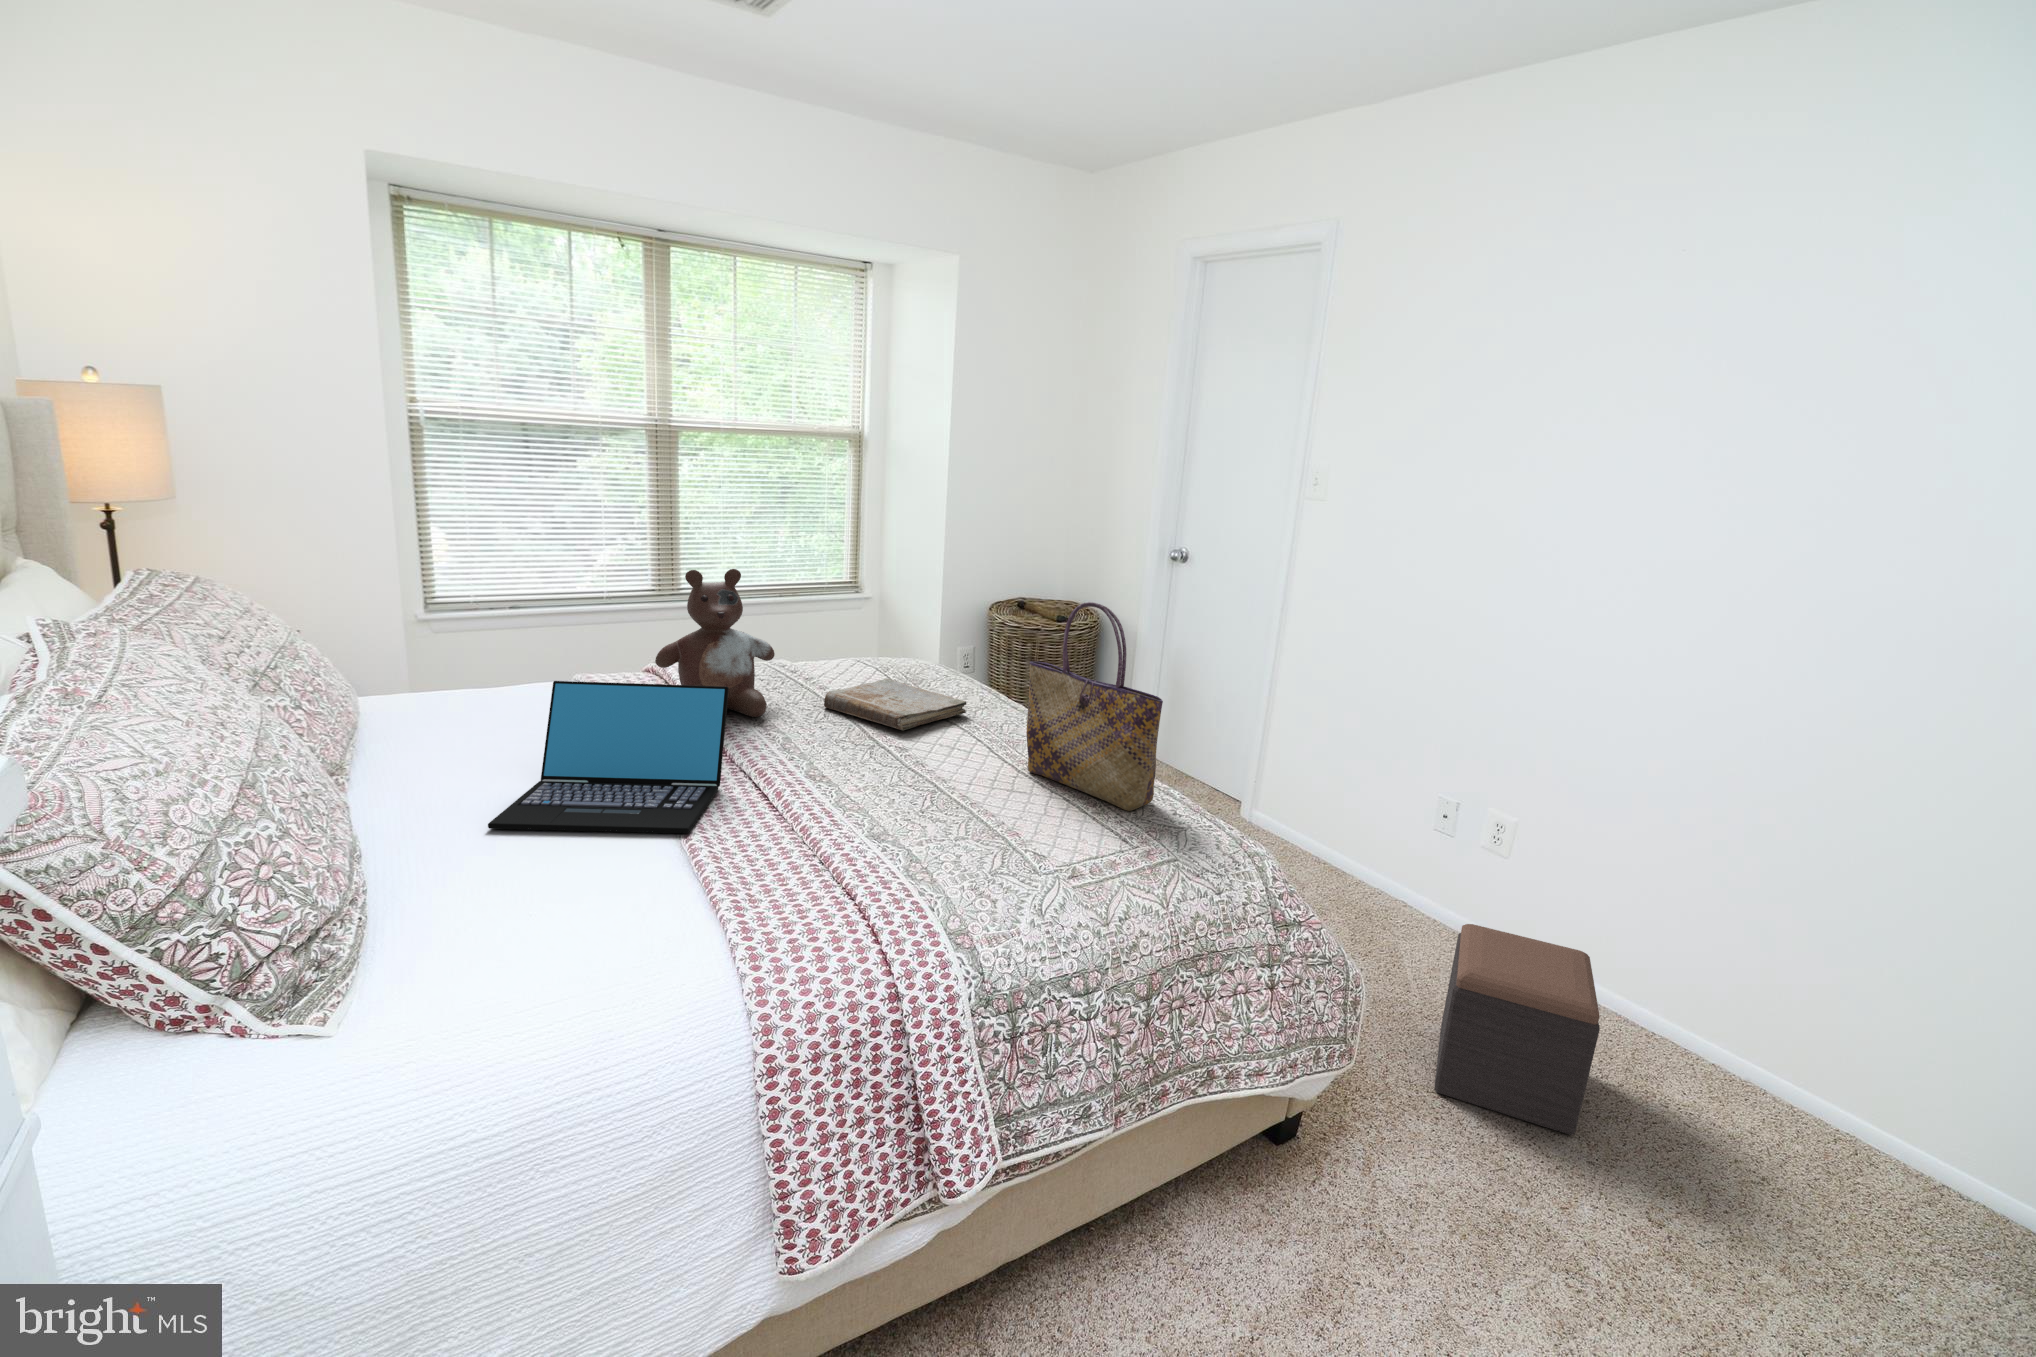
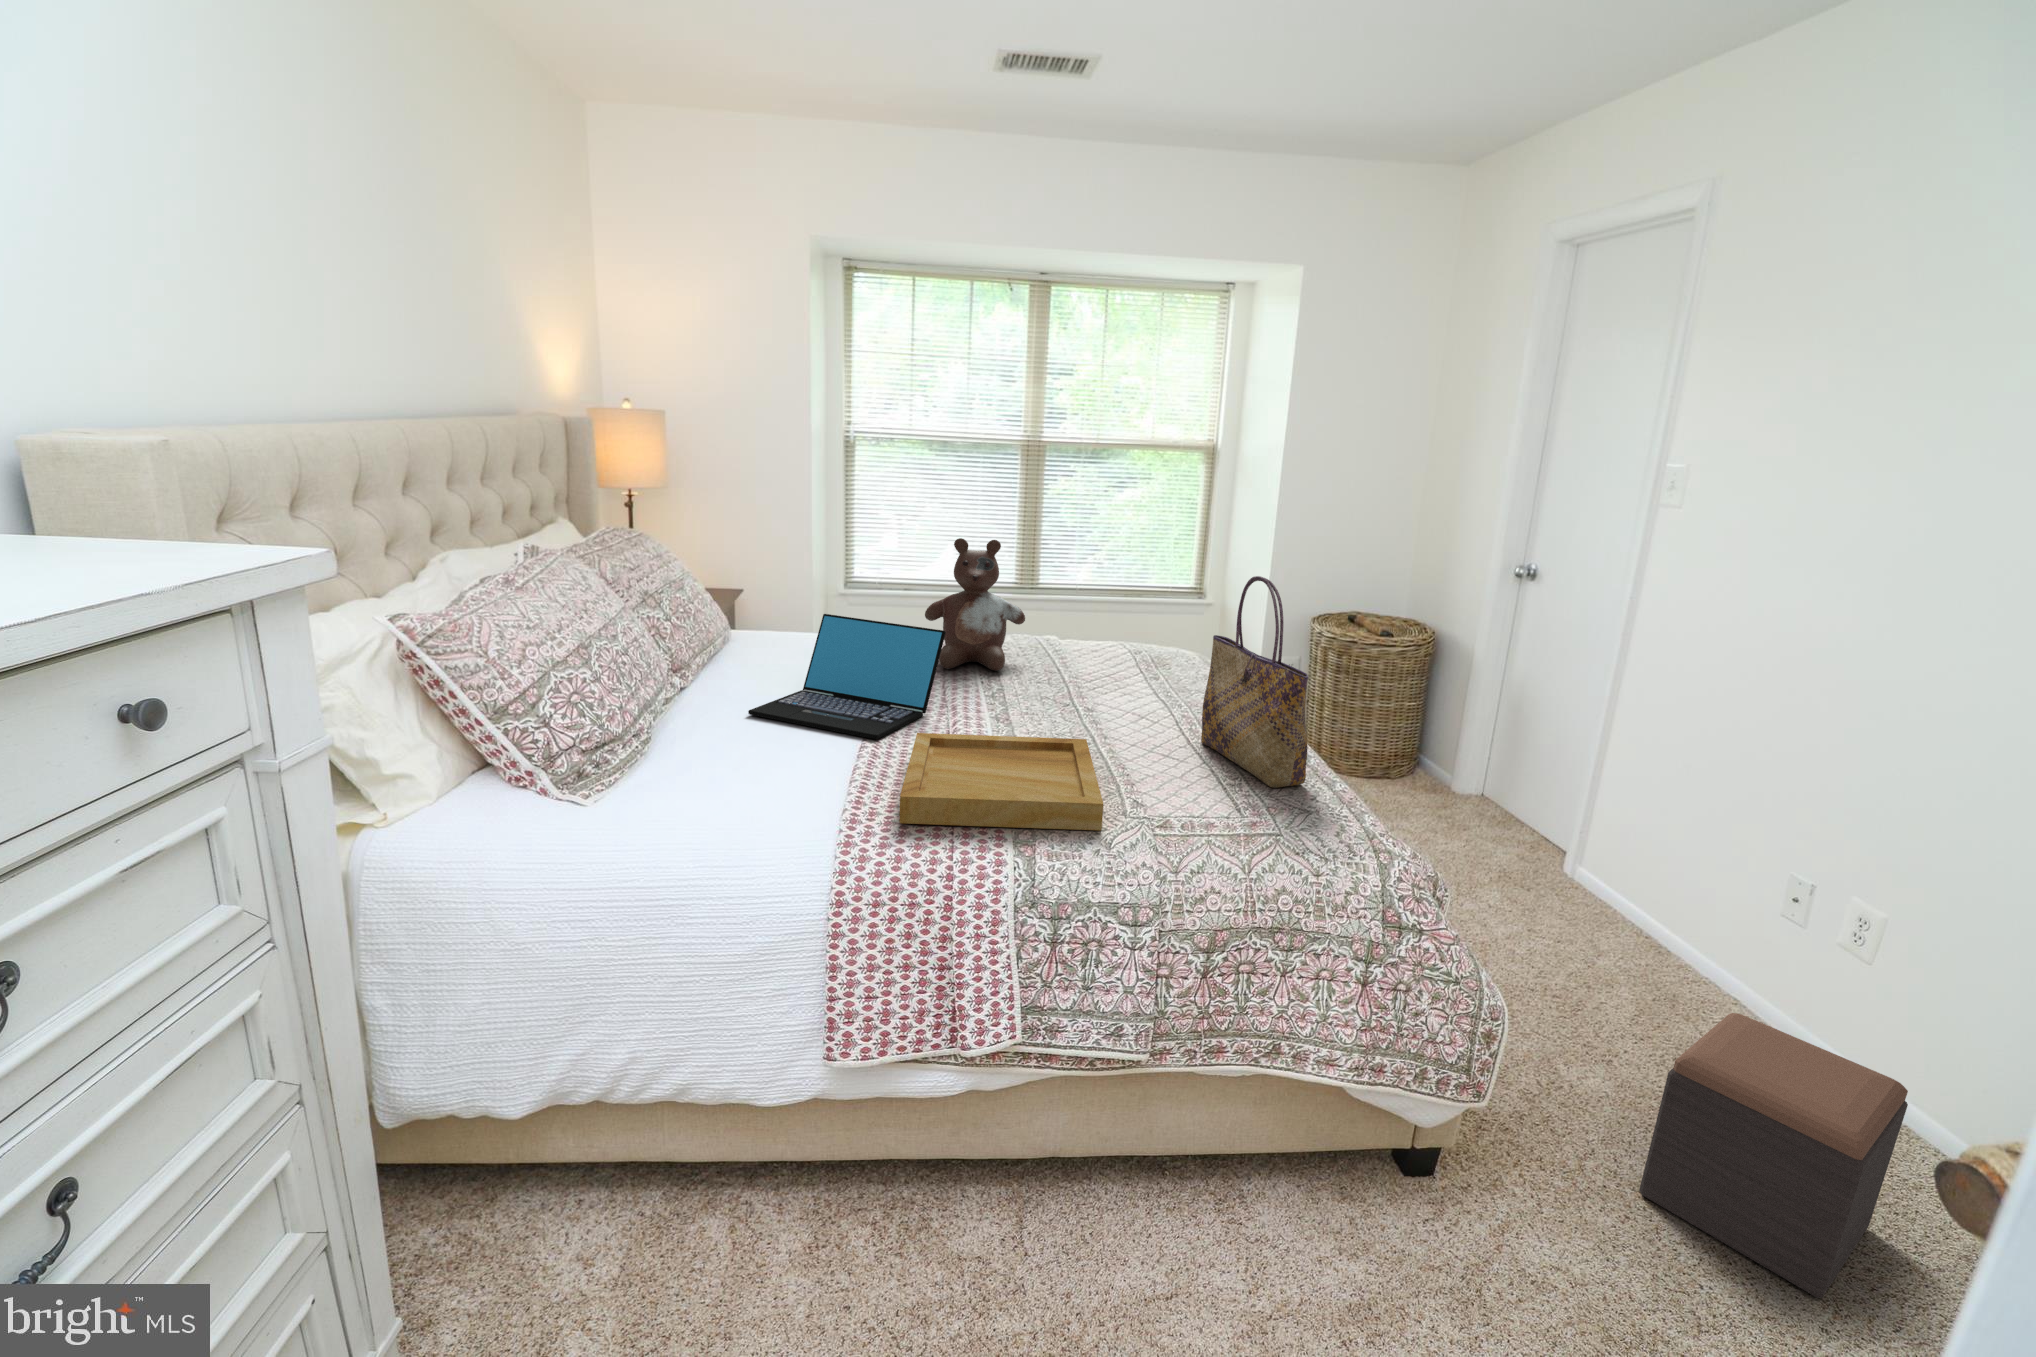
book: present [824,679,967,731] -> none [1059,654,1185,696]
tray: none [751,792,1023,945] -> present [900,733,1103,830]

